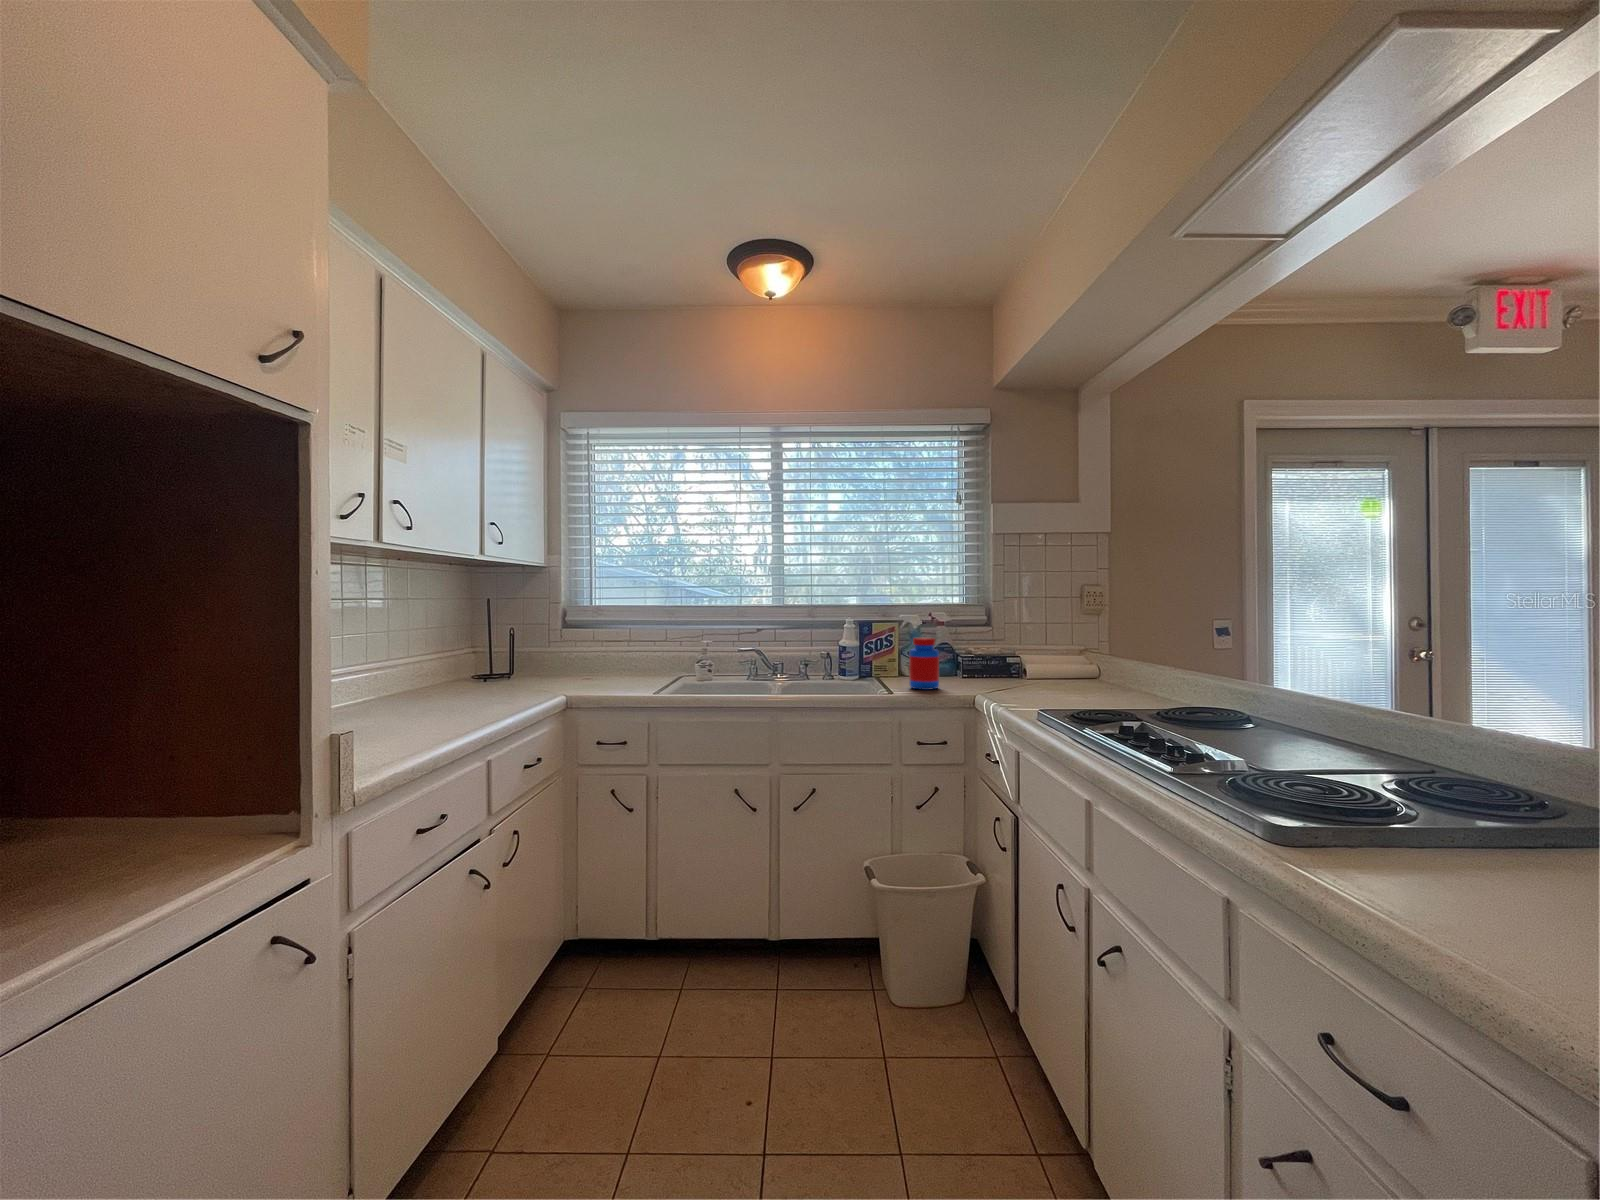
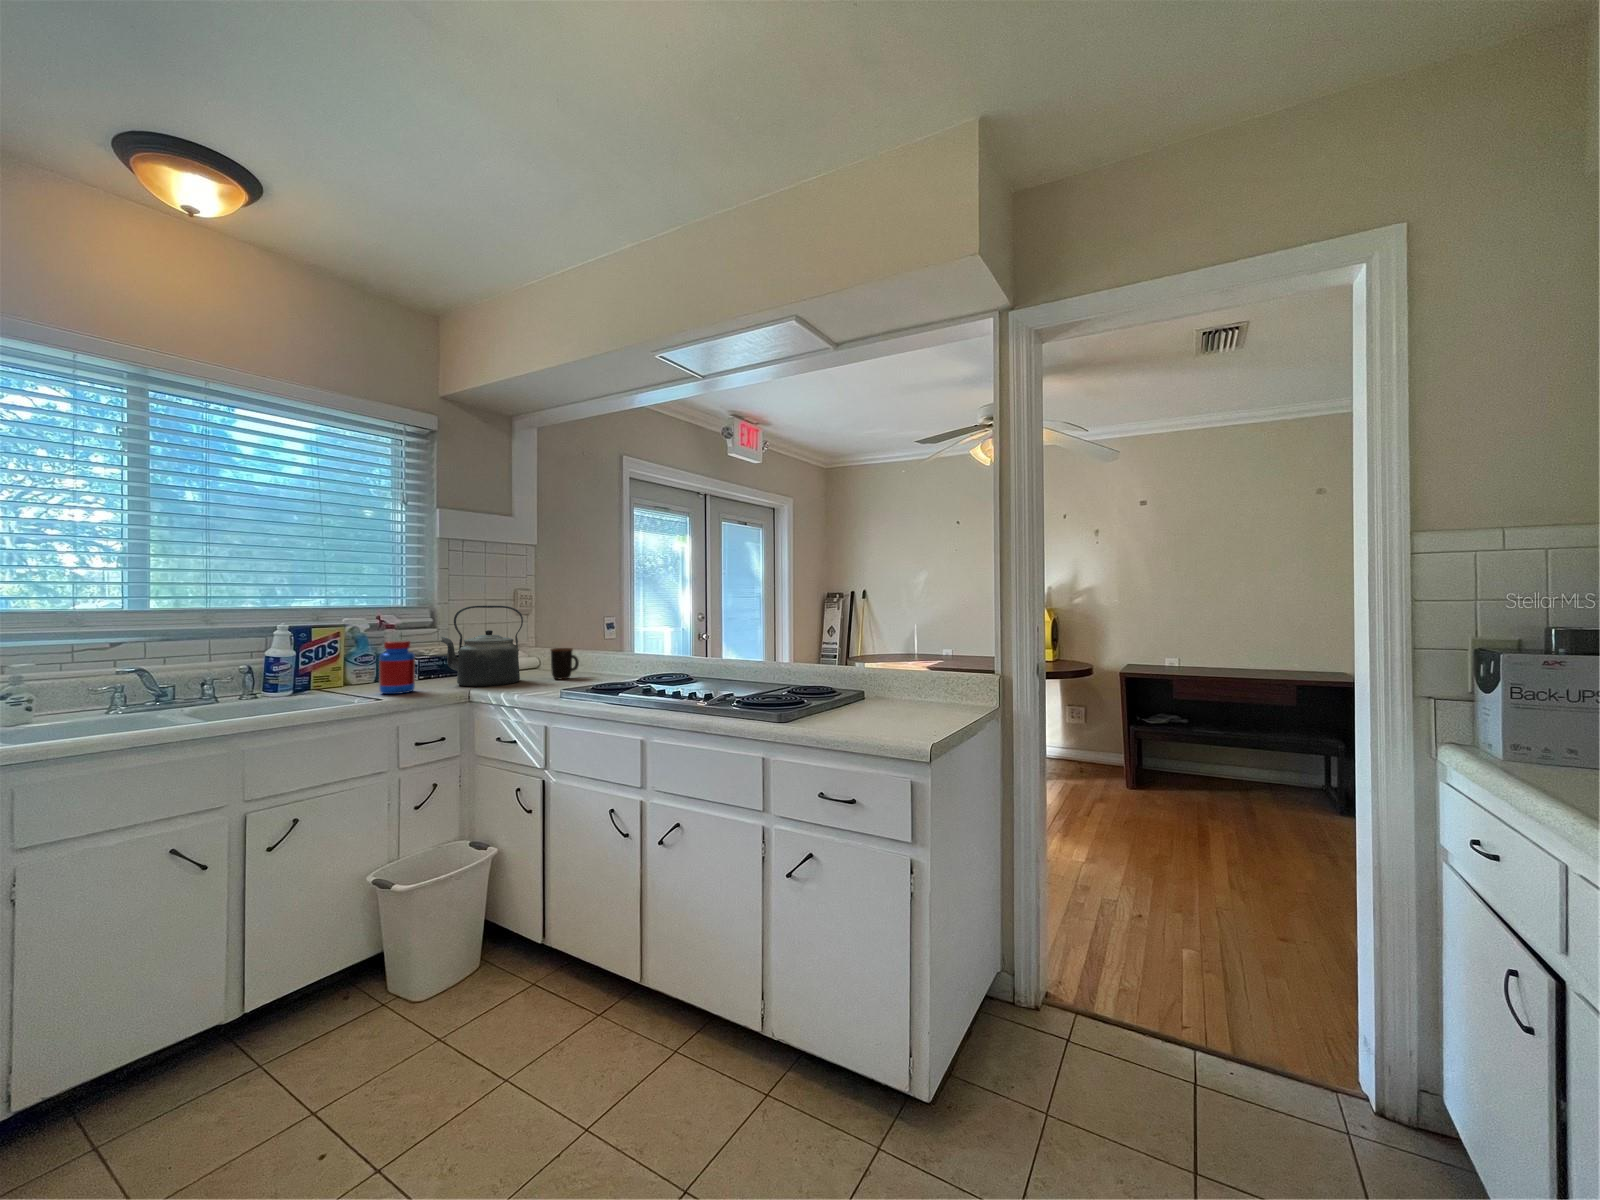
kettle: none [969,604,1049,694] -> present [441,606,523,687]
mug: none [1077,657,1118,696] -> present [551,648,579,679]

